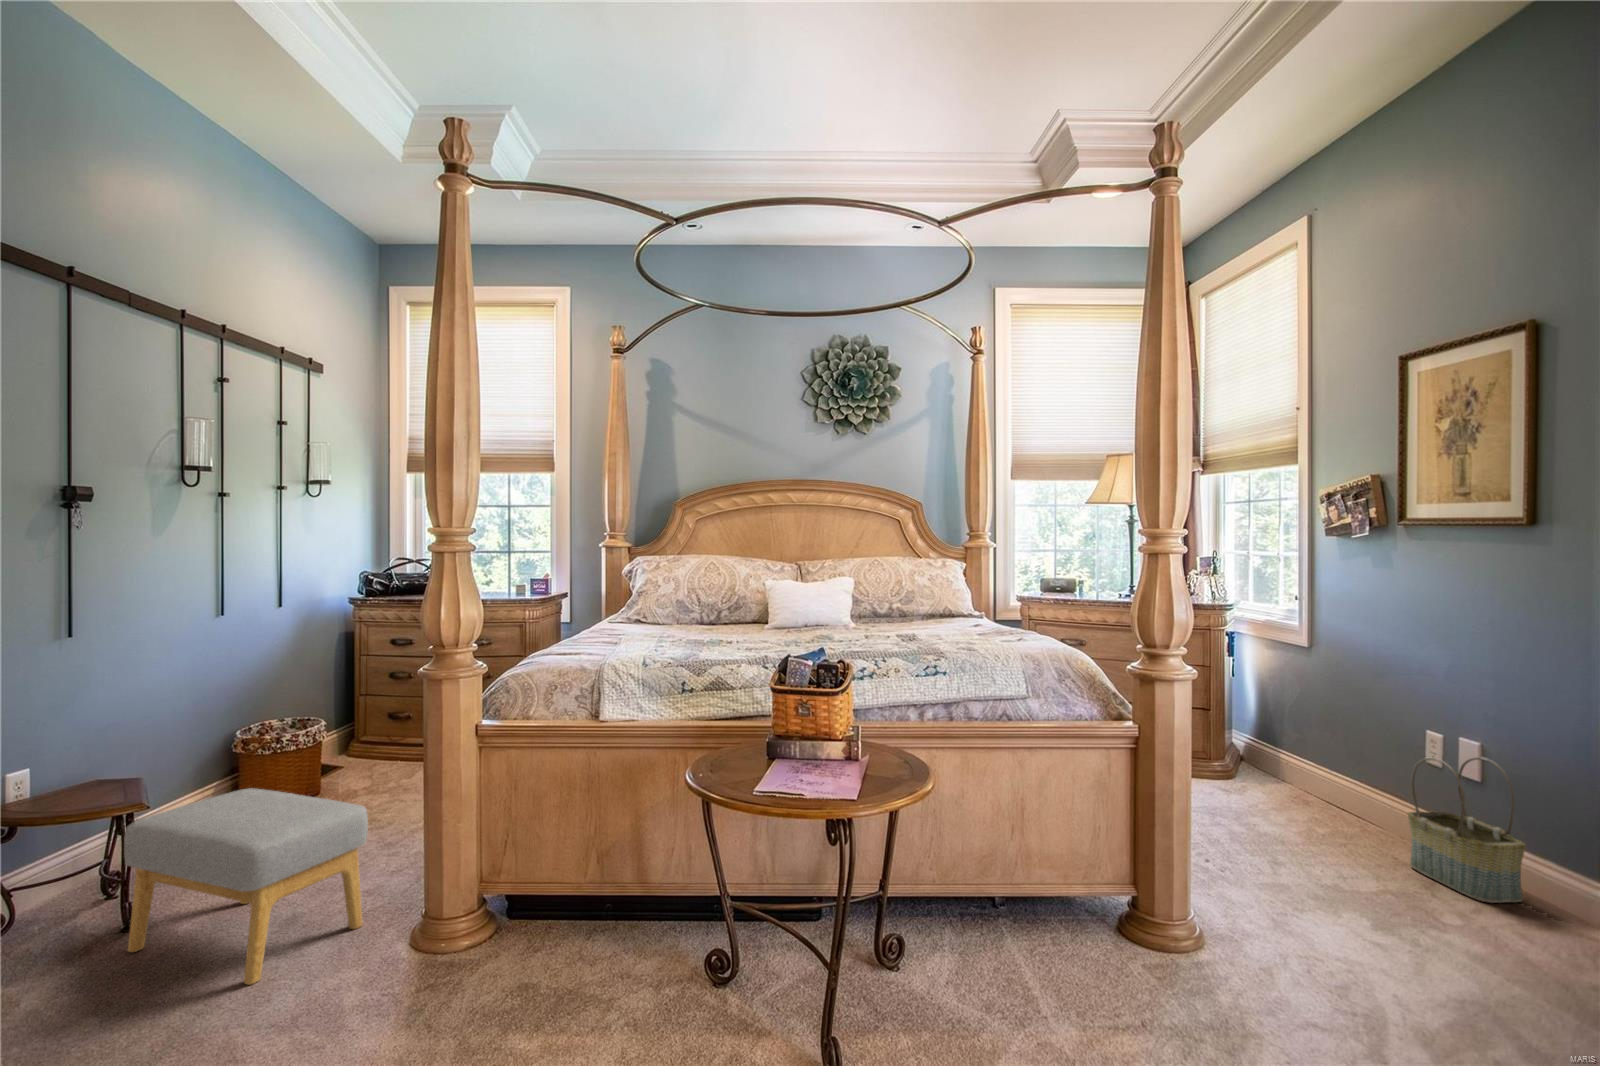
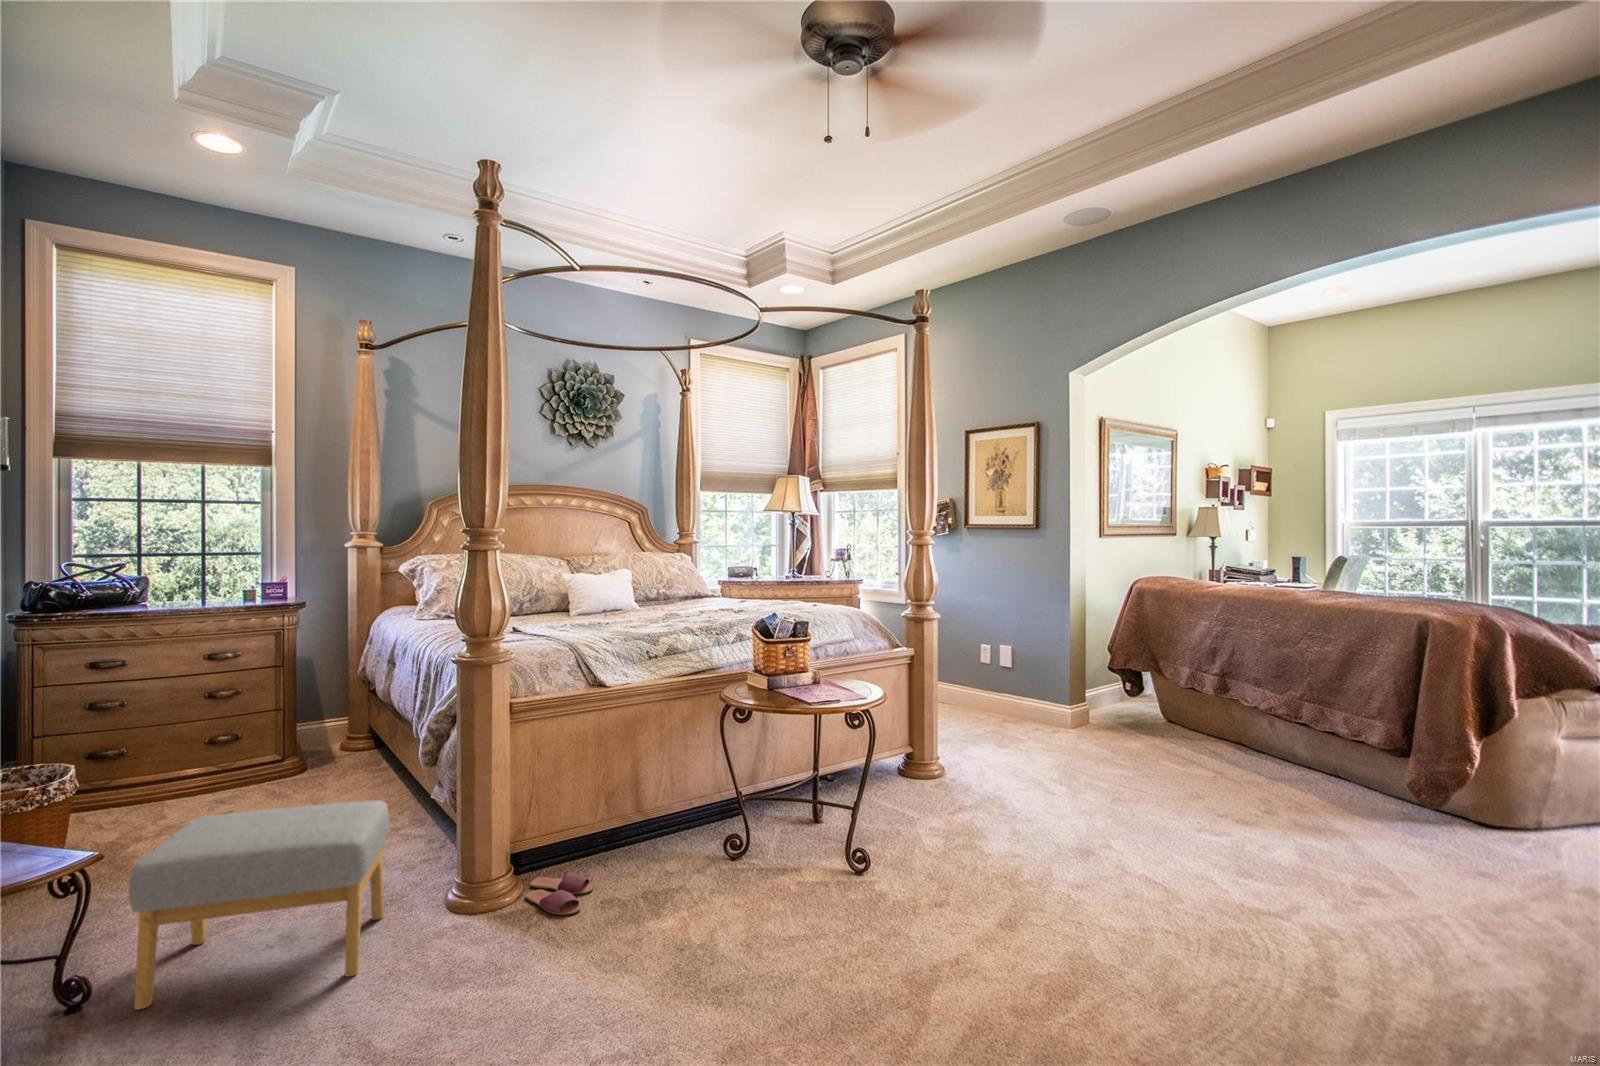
basket: present [1408,757,1526,903] -> none [983,653,1037,727]
slippers: none [455,932,537,994] -> present [525,873,593,915]

